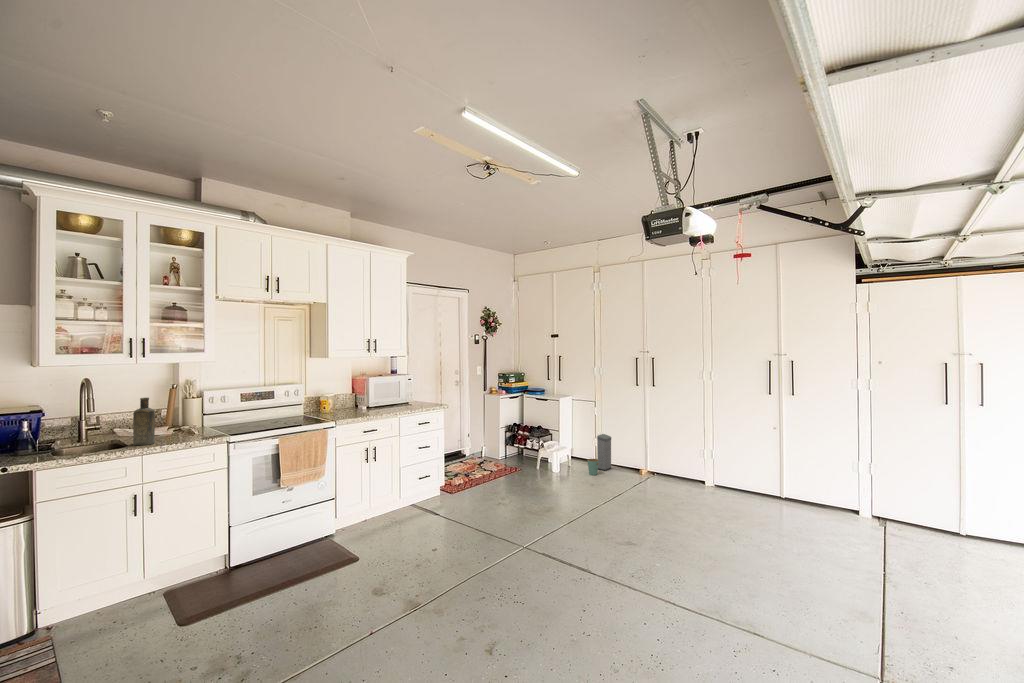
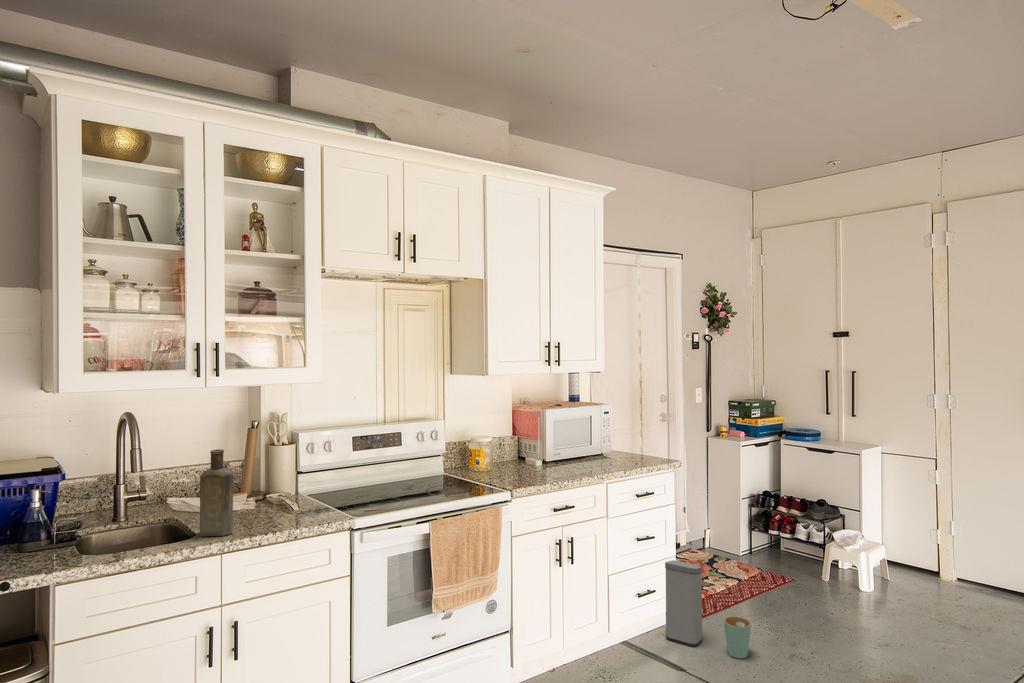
trash can: present [588,434,611,475] -> present [665,560,751,658]

